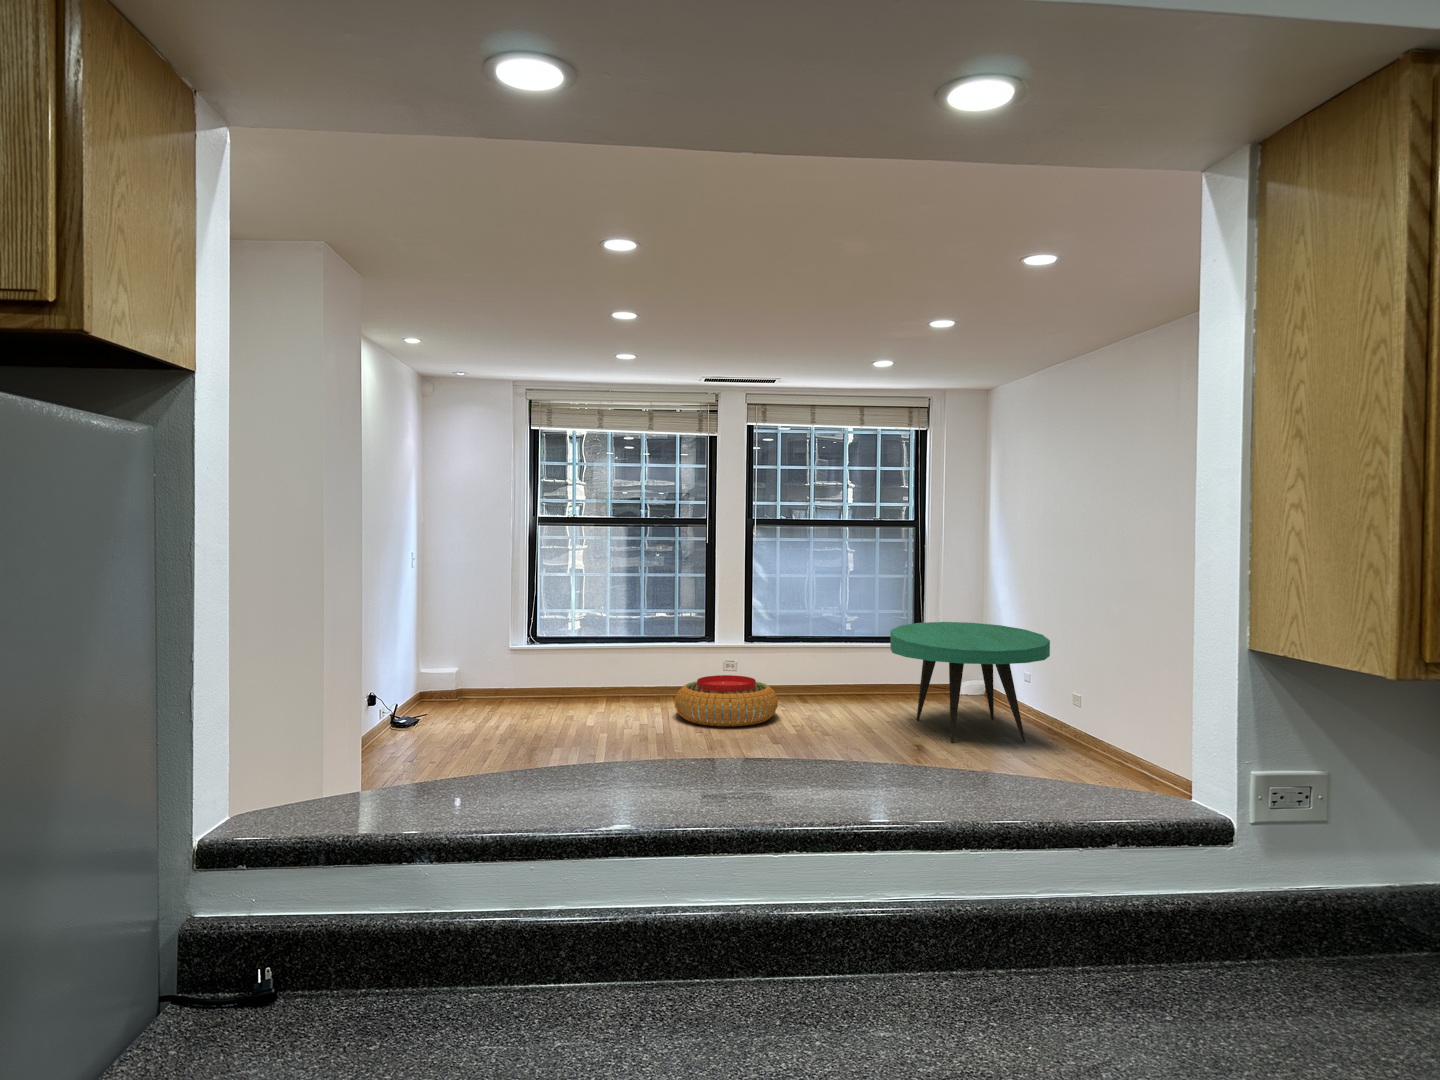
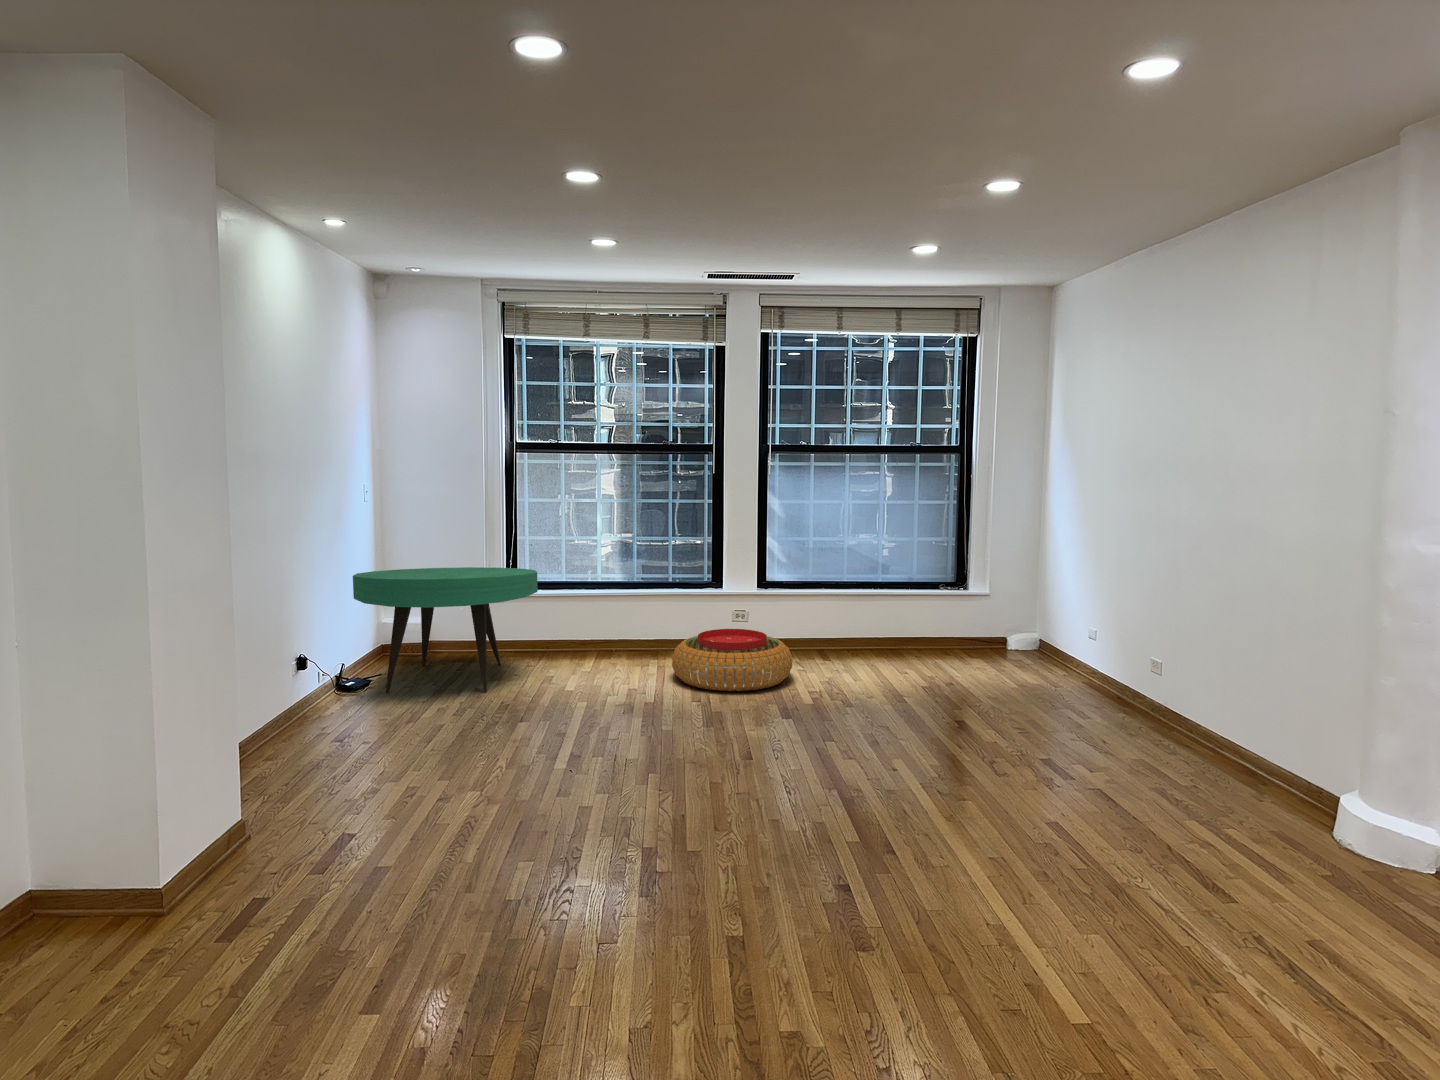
coffee table: present [890,622,1050,743] -> present [353,567,538,693]

